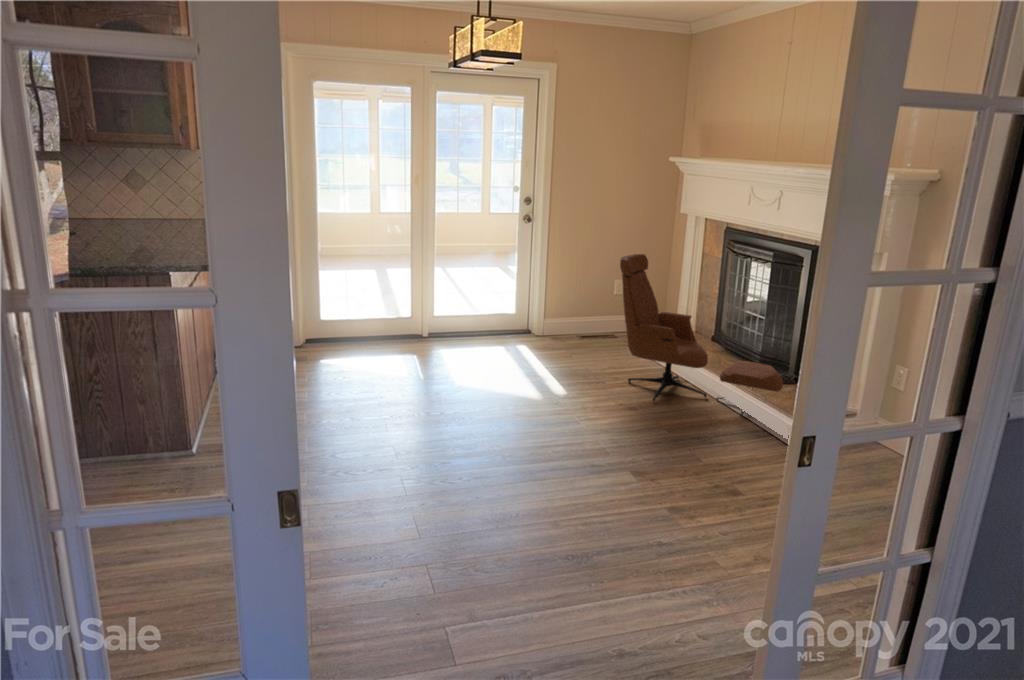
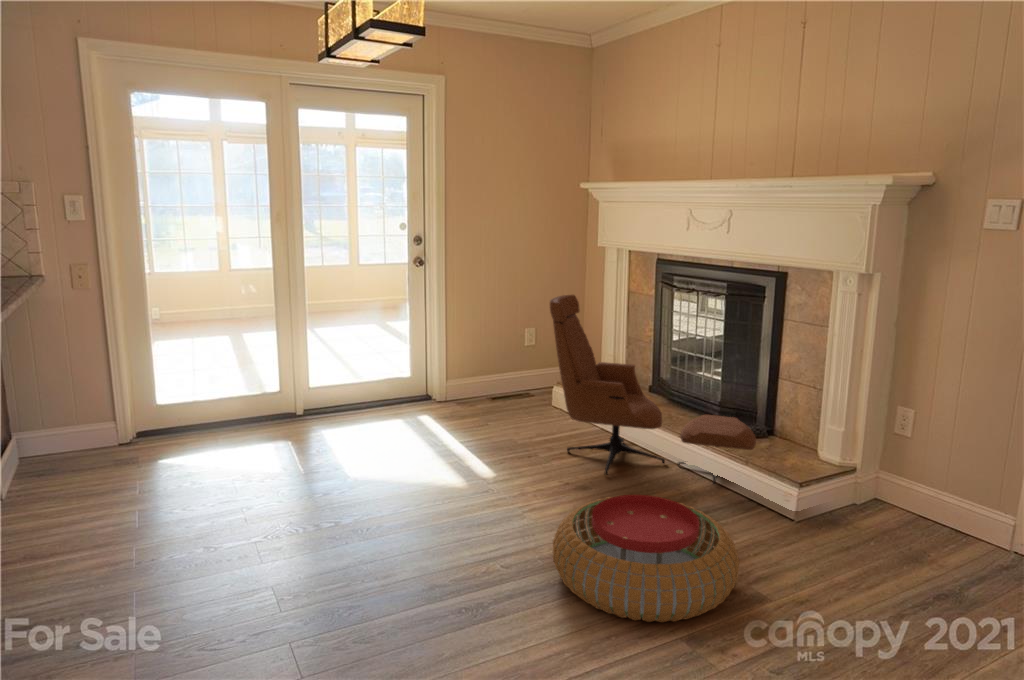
pouf: none [589,409,727,495] -> present [553,495,739,622]

